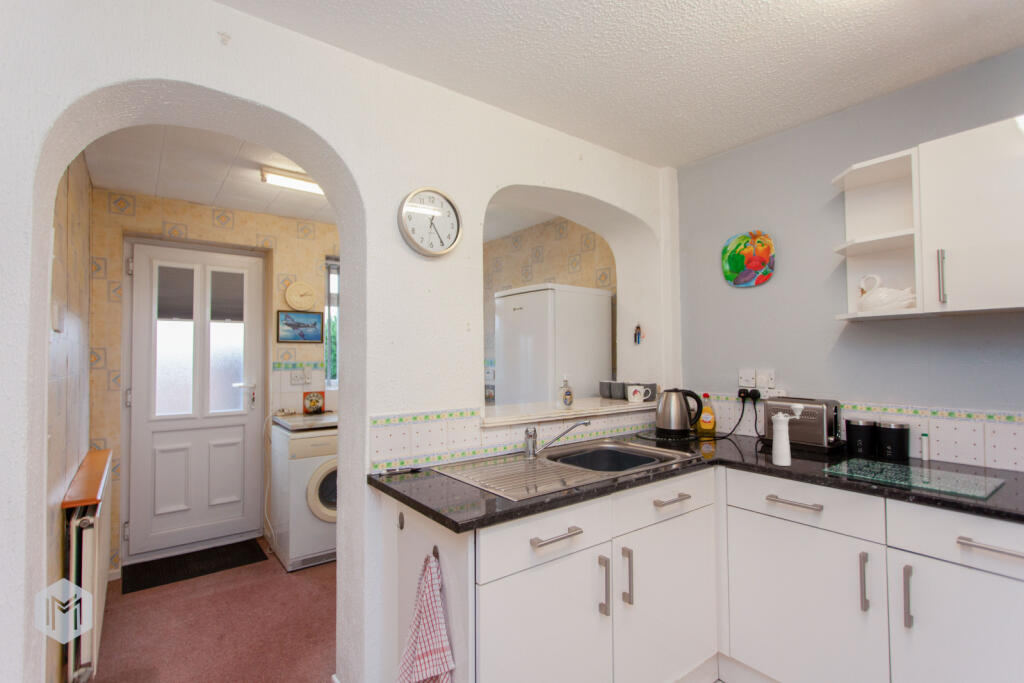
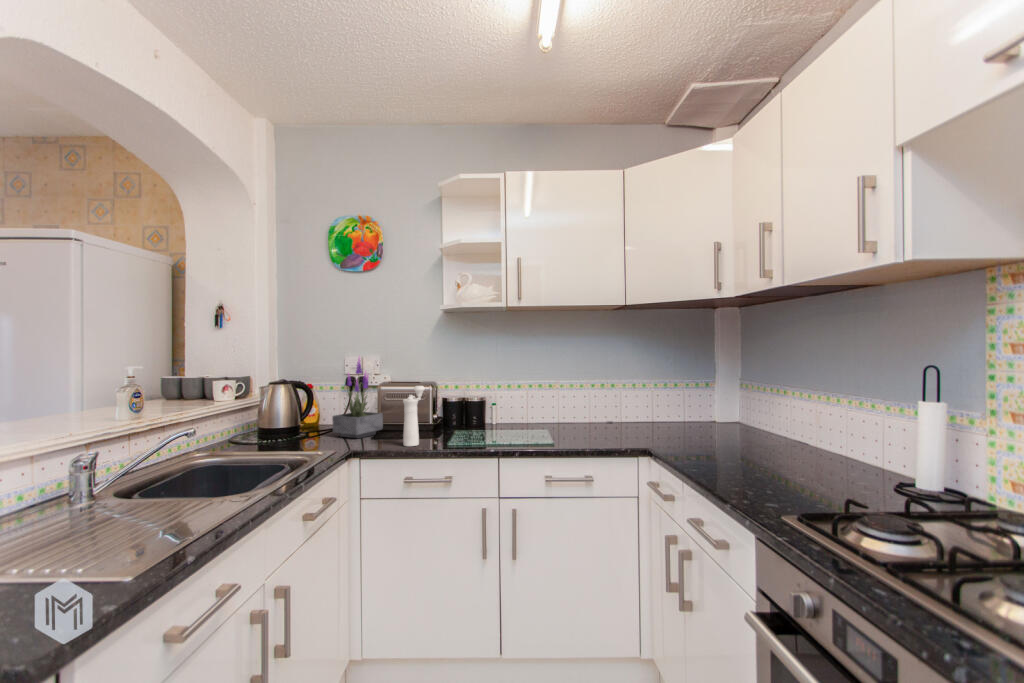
potted plant: none [715,369,766,449] -> present [332,358,383,438]

